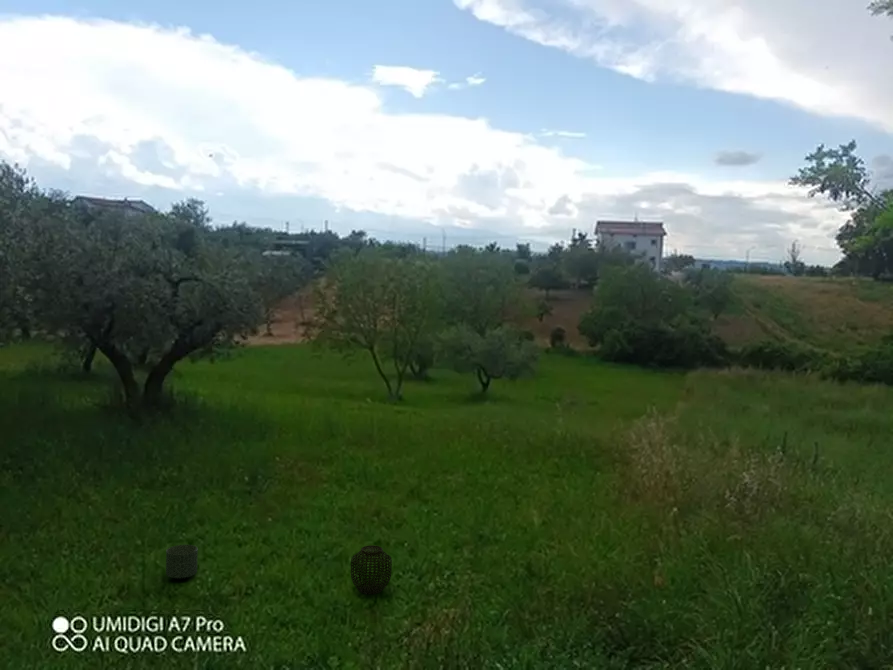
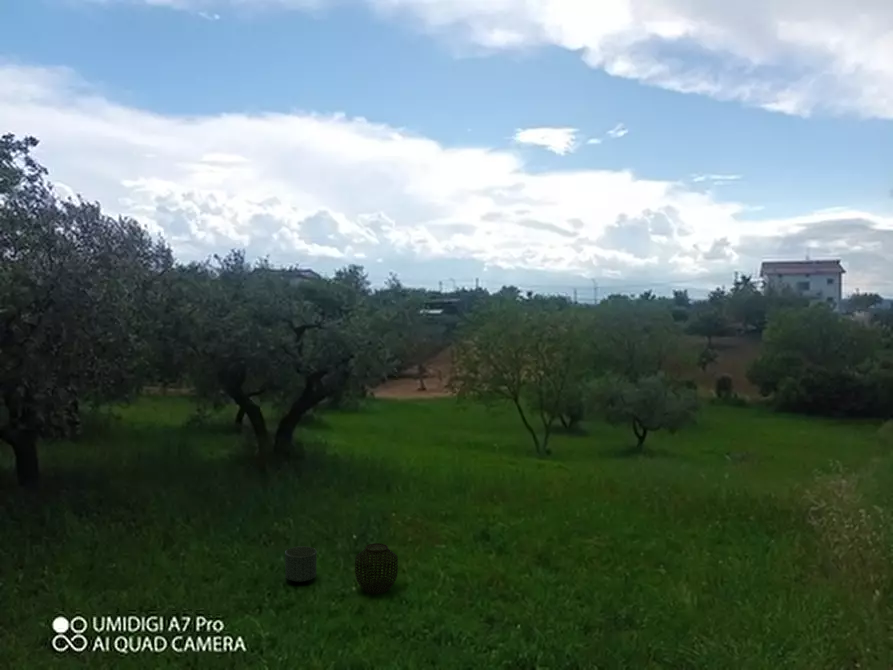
planter: present [166,545,198,579] -> present [285,546,317,582]

